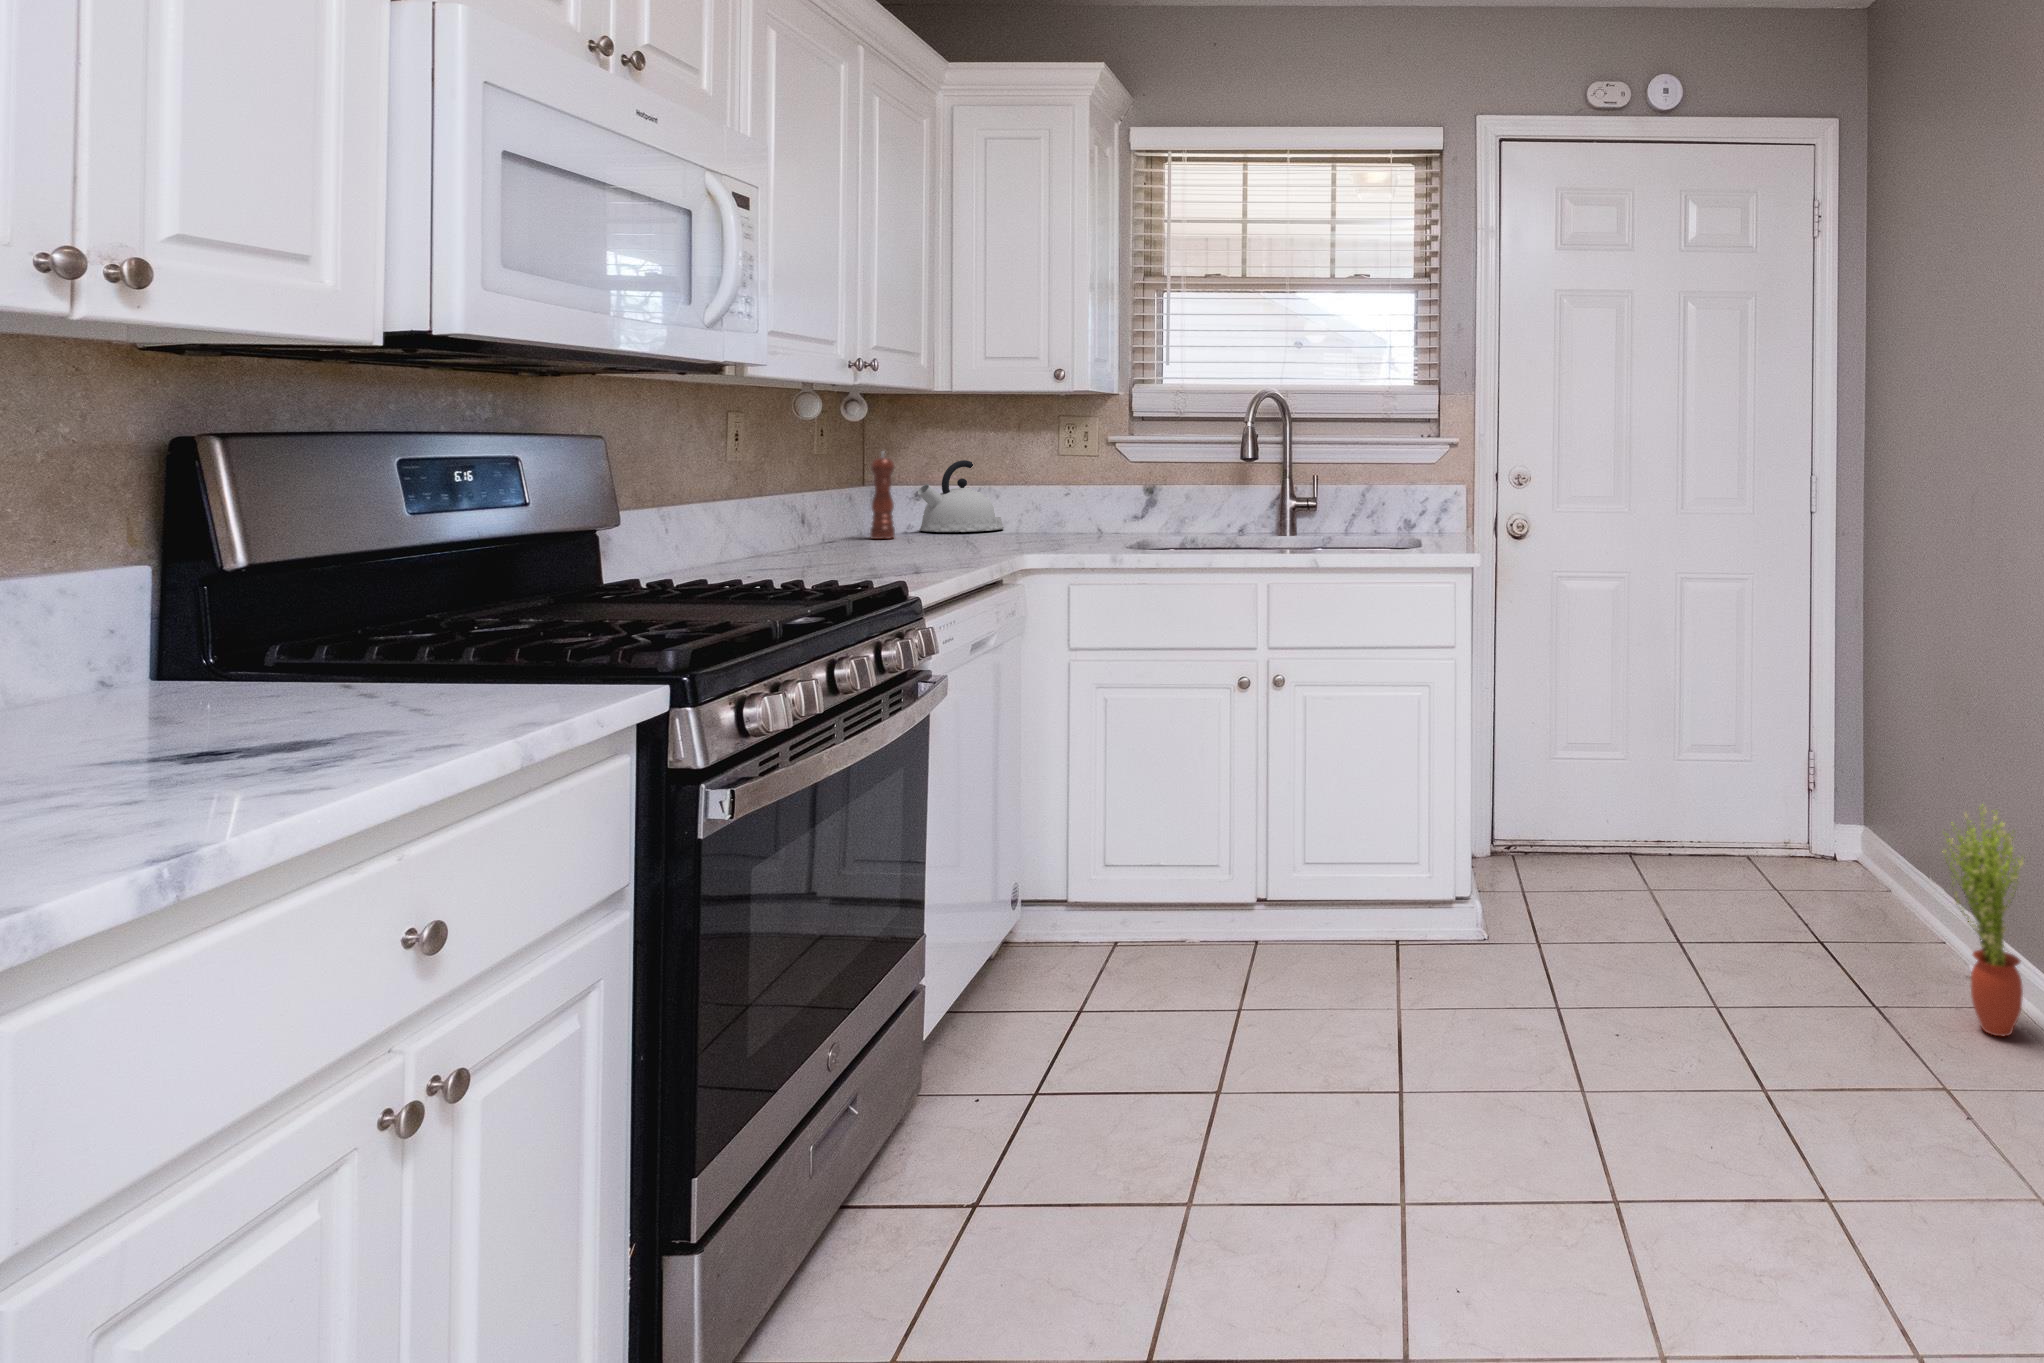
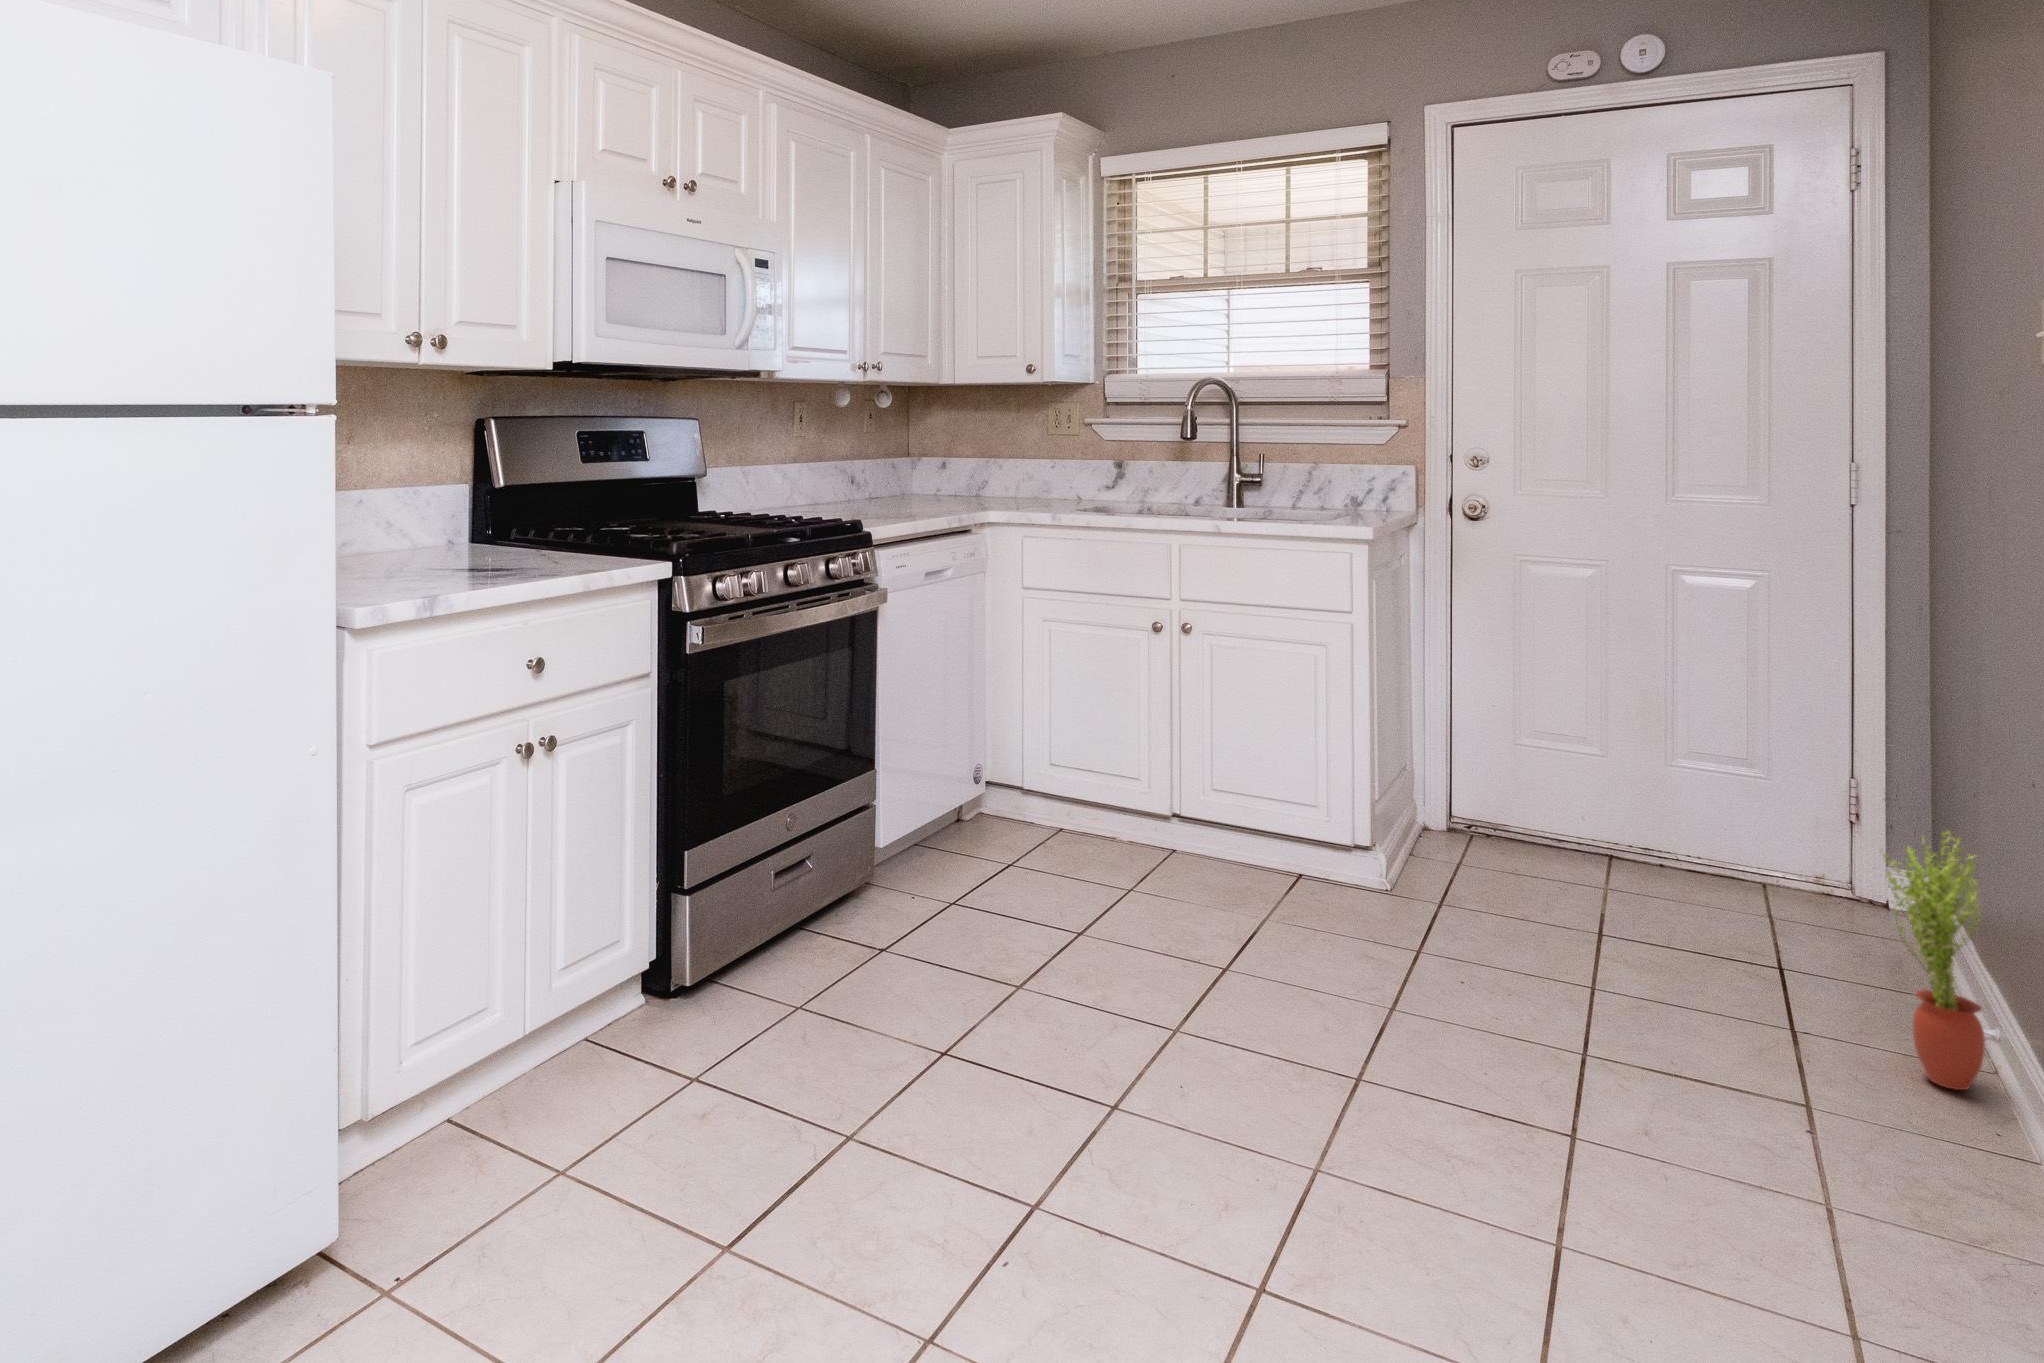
pepper mill: present [870,452,895,539] -> none [898,431,916,497]
kettle: present [918,460,1004,532] -> none [938,439,1005,495]

